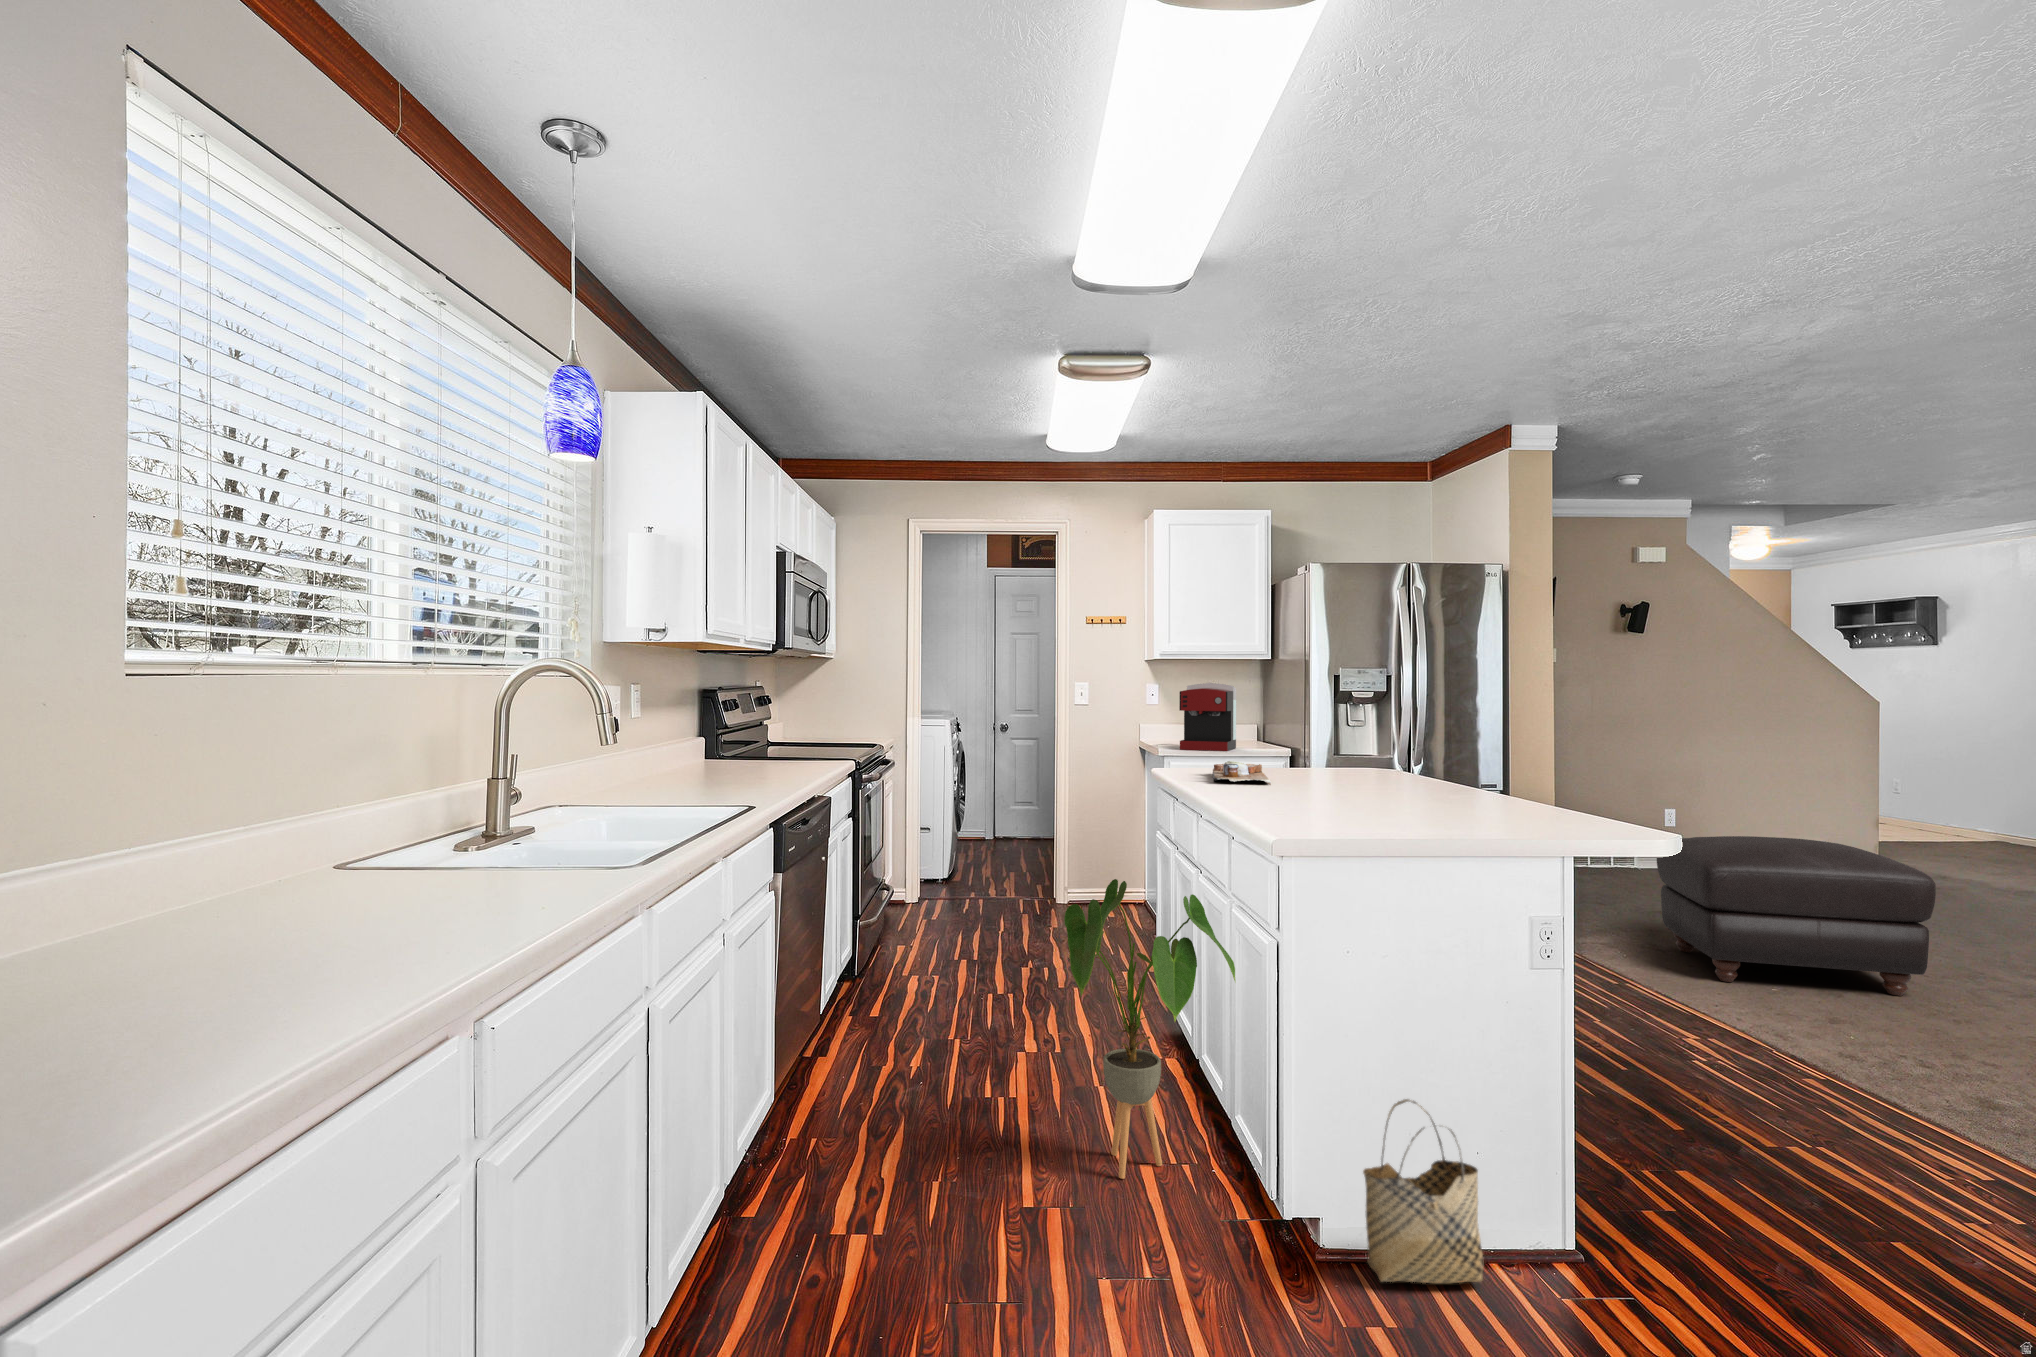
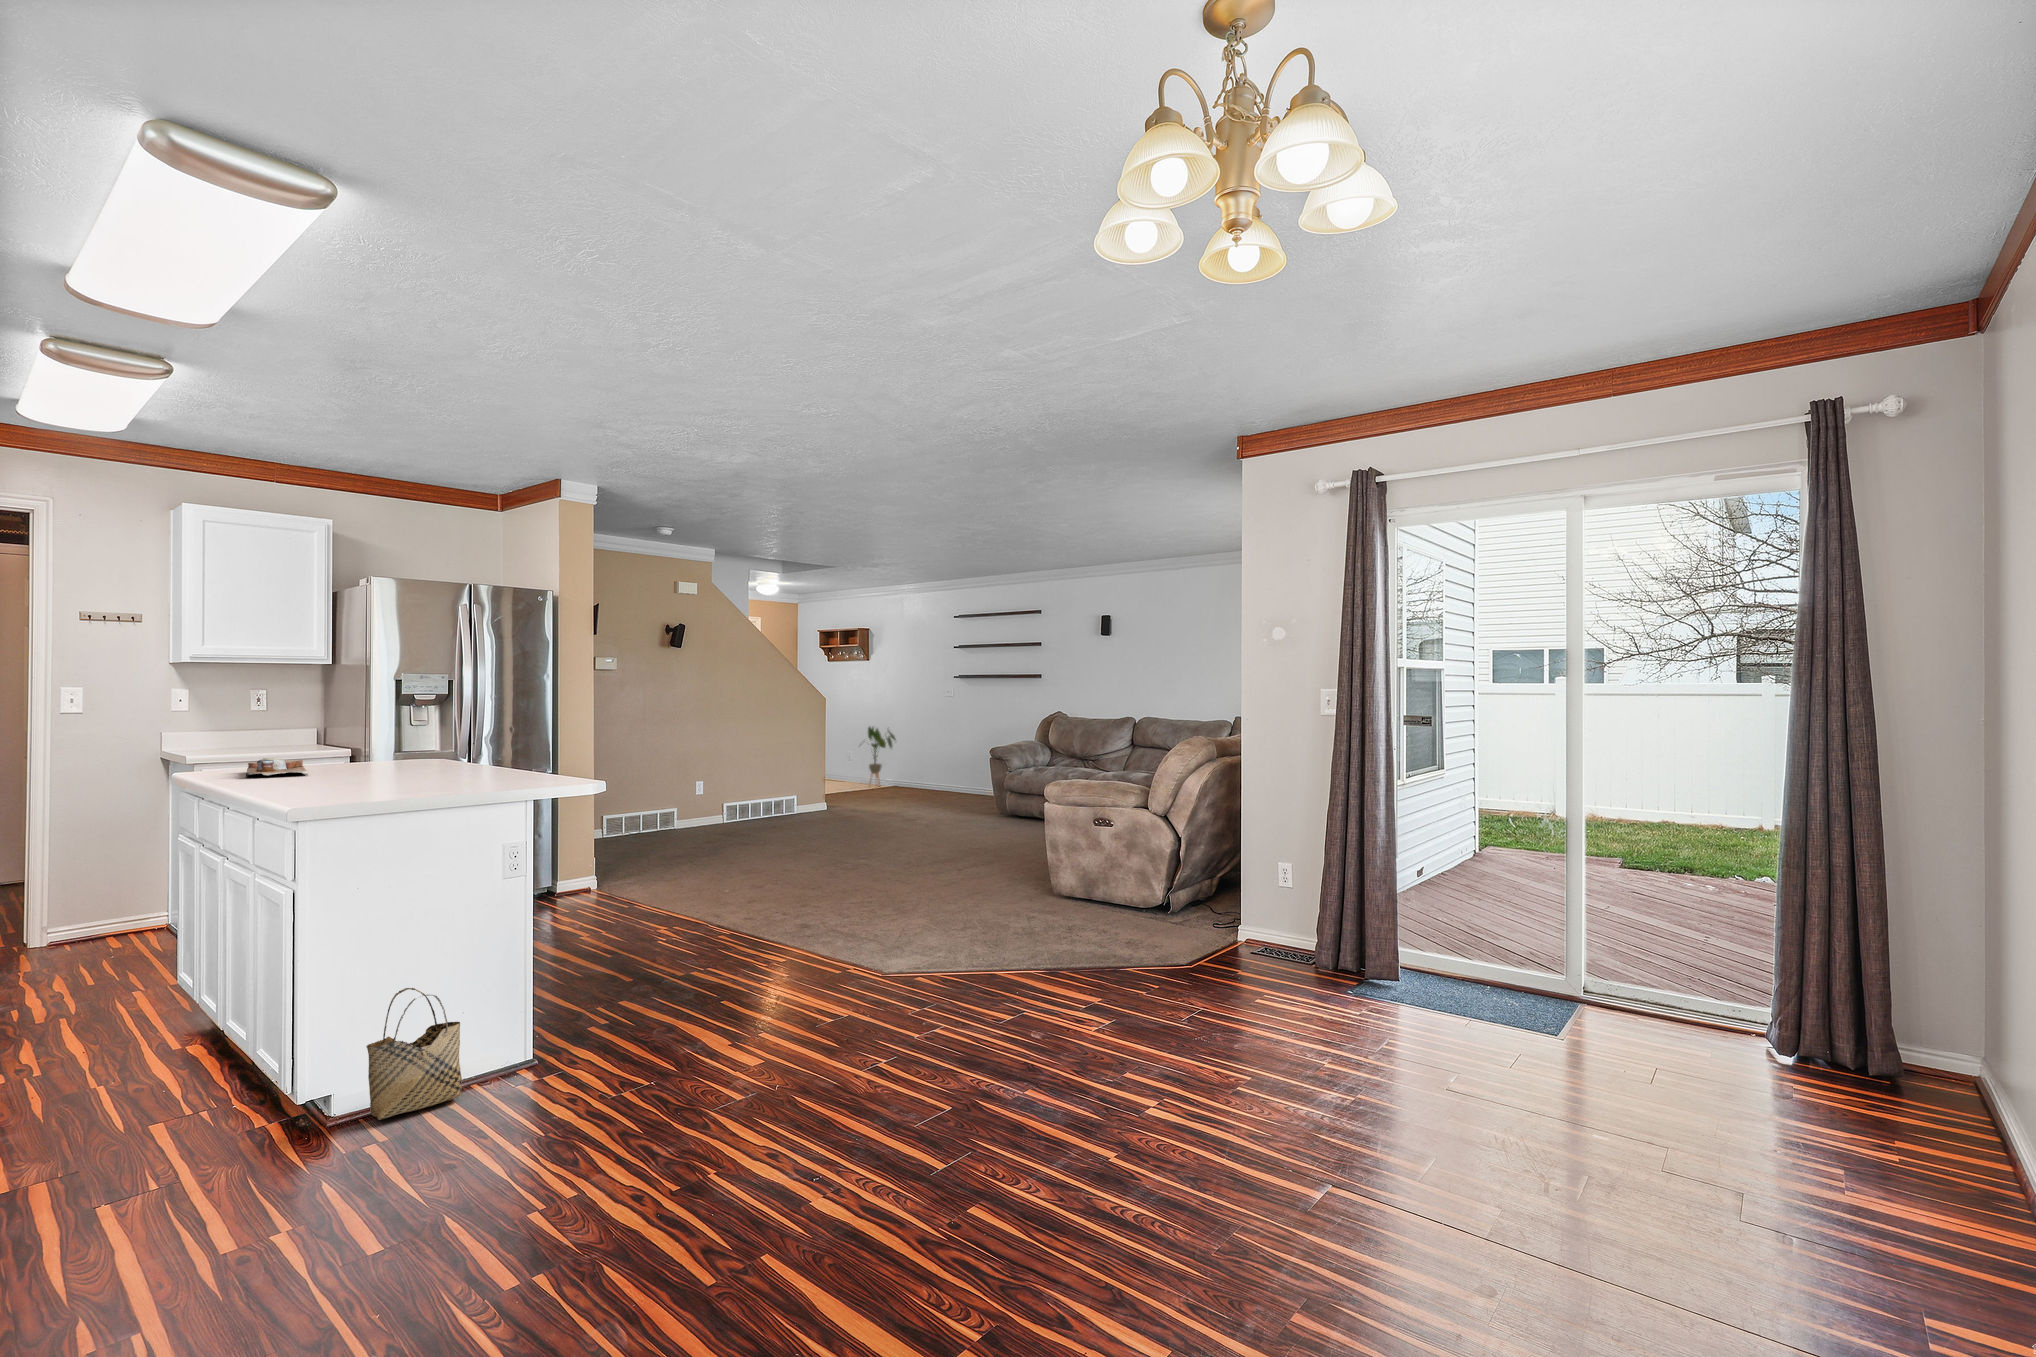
coffee maker: present [1179,683,1236,751] -> none [216,687,289,756]
ottoman: present [1657,836,1936,996] -> none [666,790,814,892]
house plant: present [1064,879,1235,1179] -> present [868,727,895,783]

